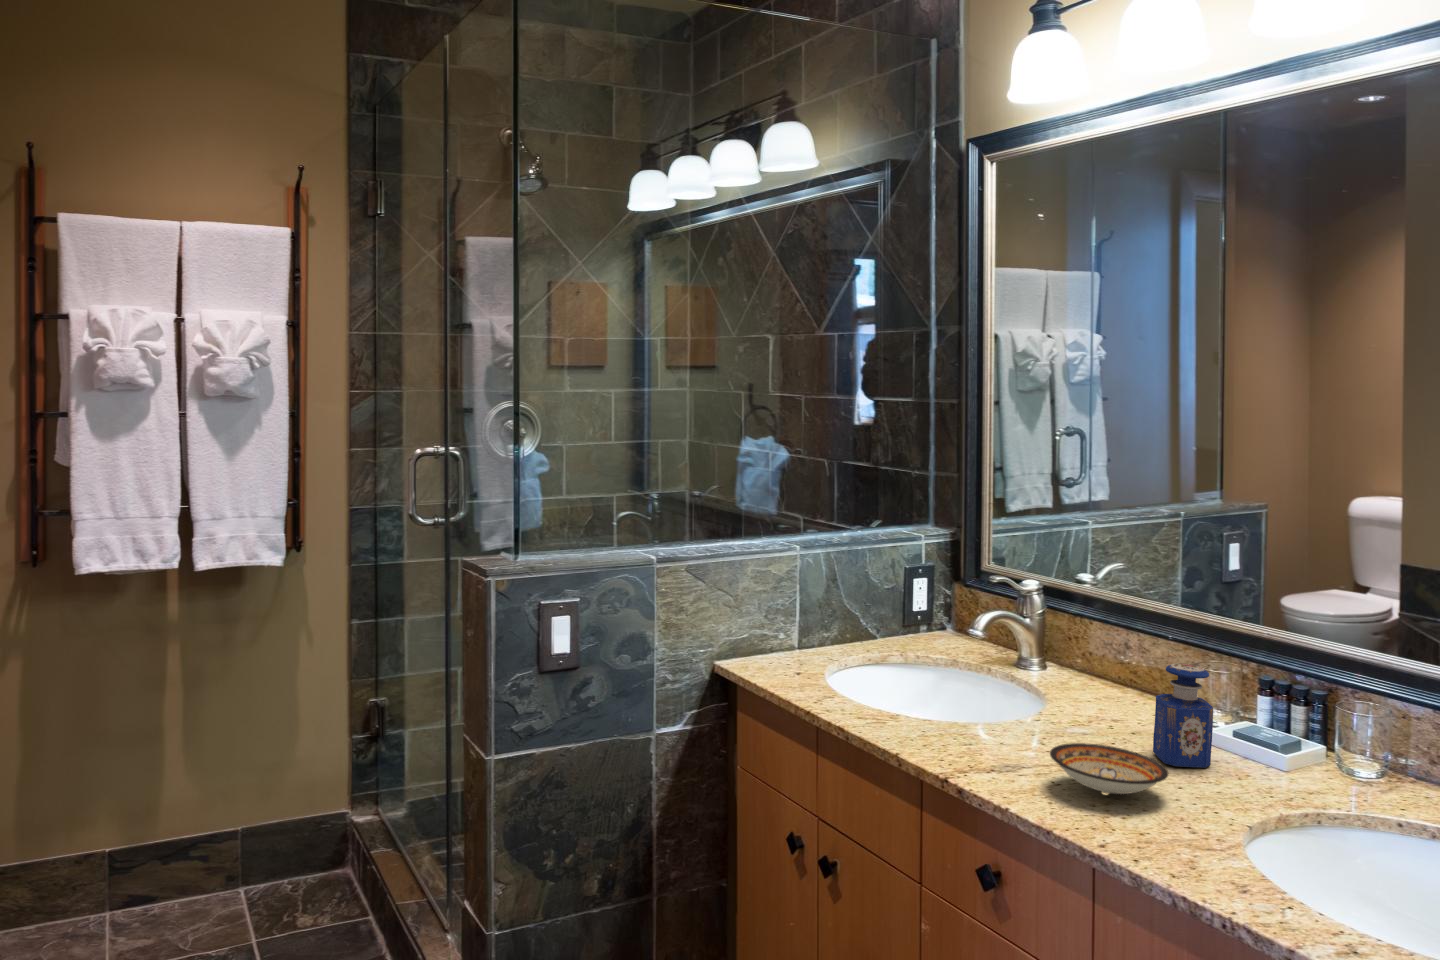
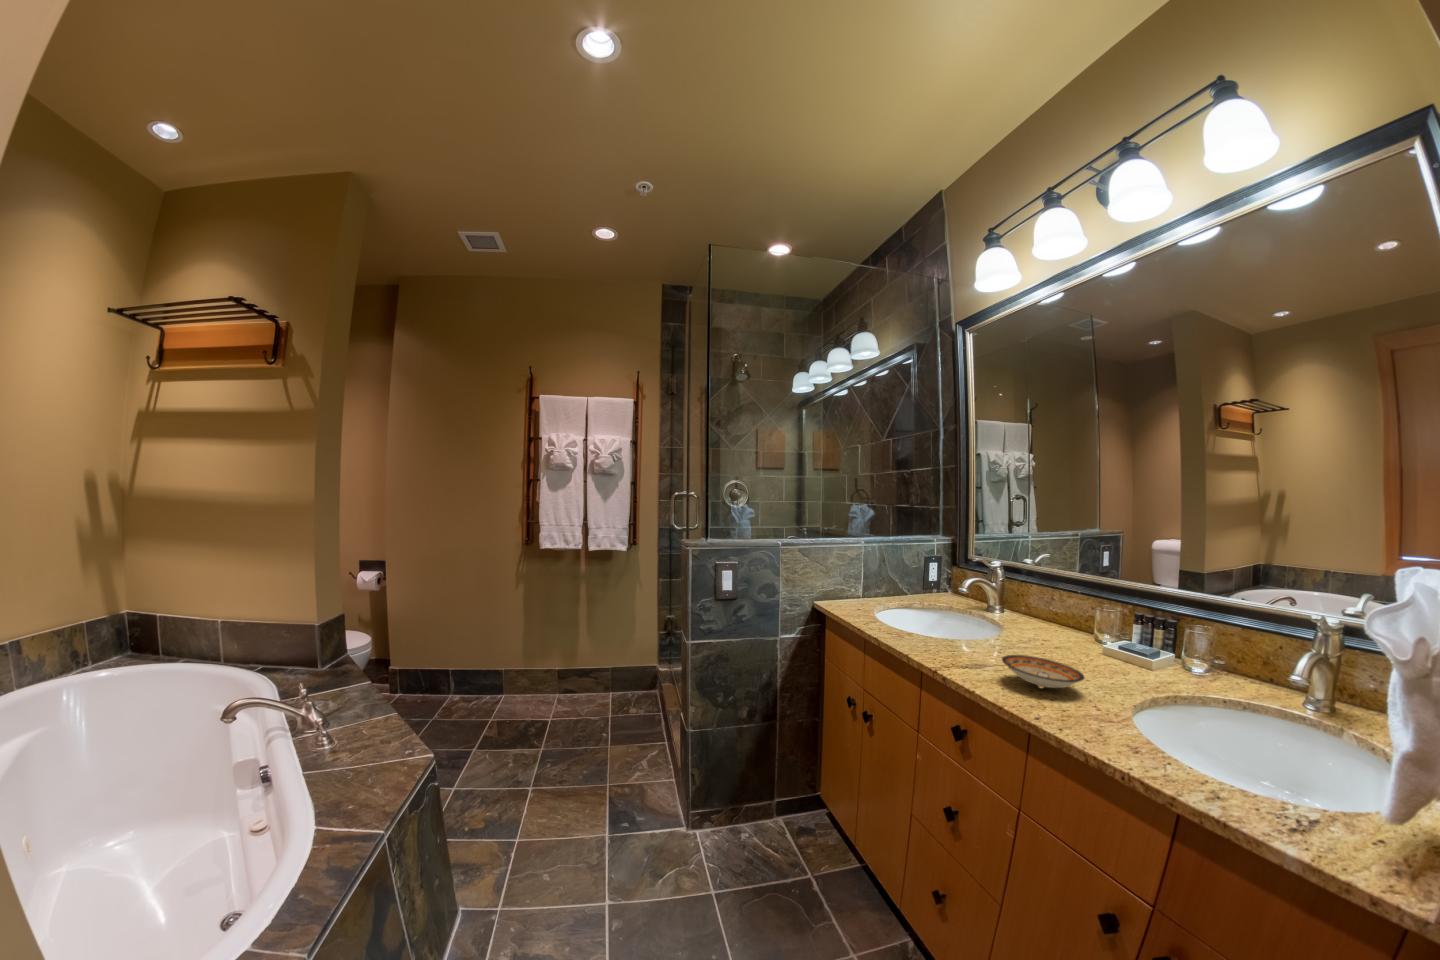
perfume bottle: present [1153,663,1213,768] -> none [1078,611,1121,679]

